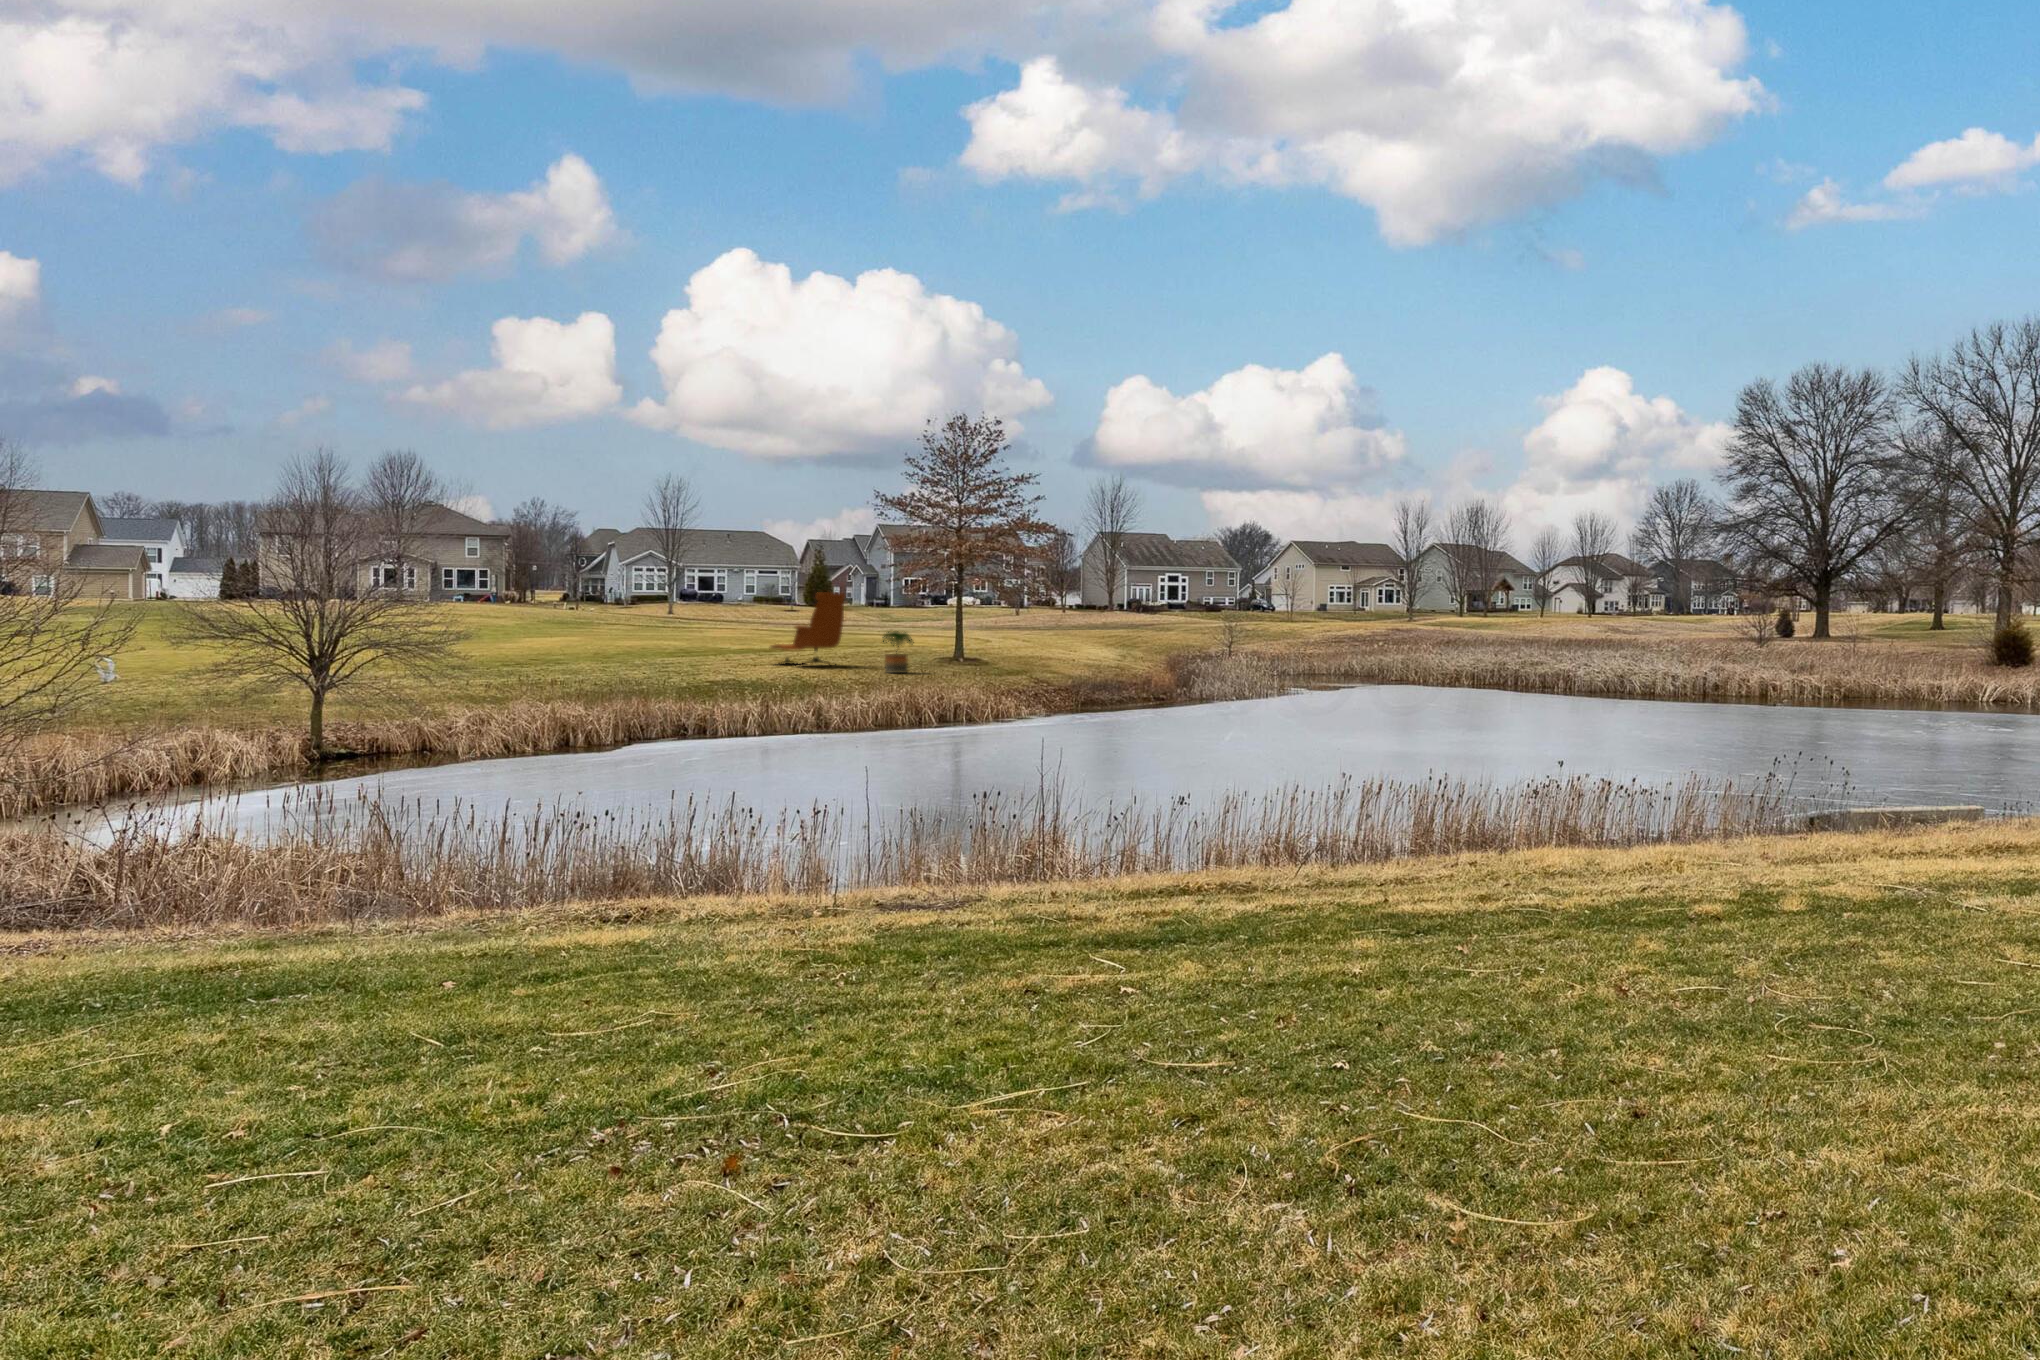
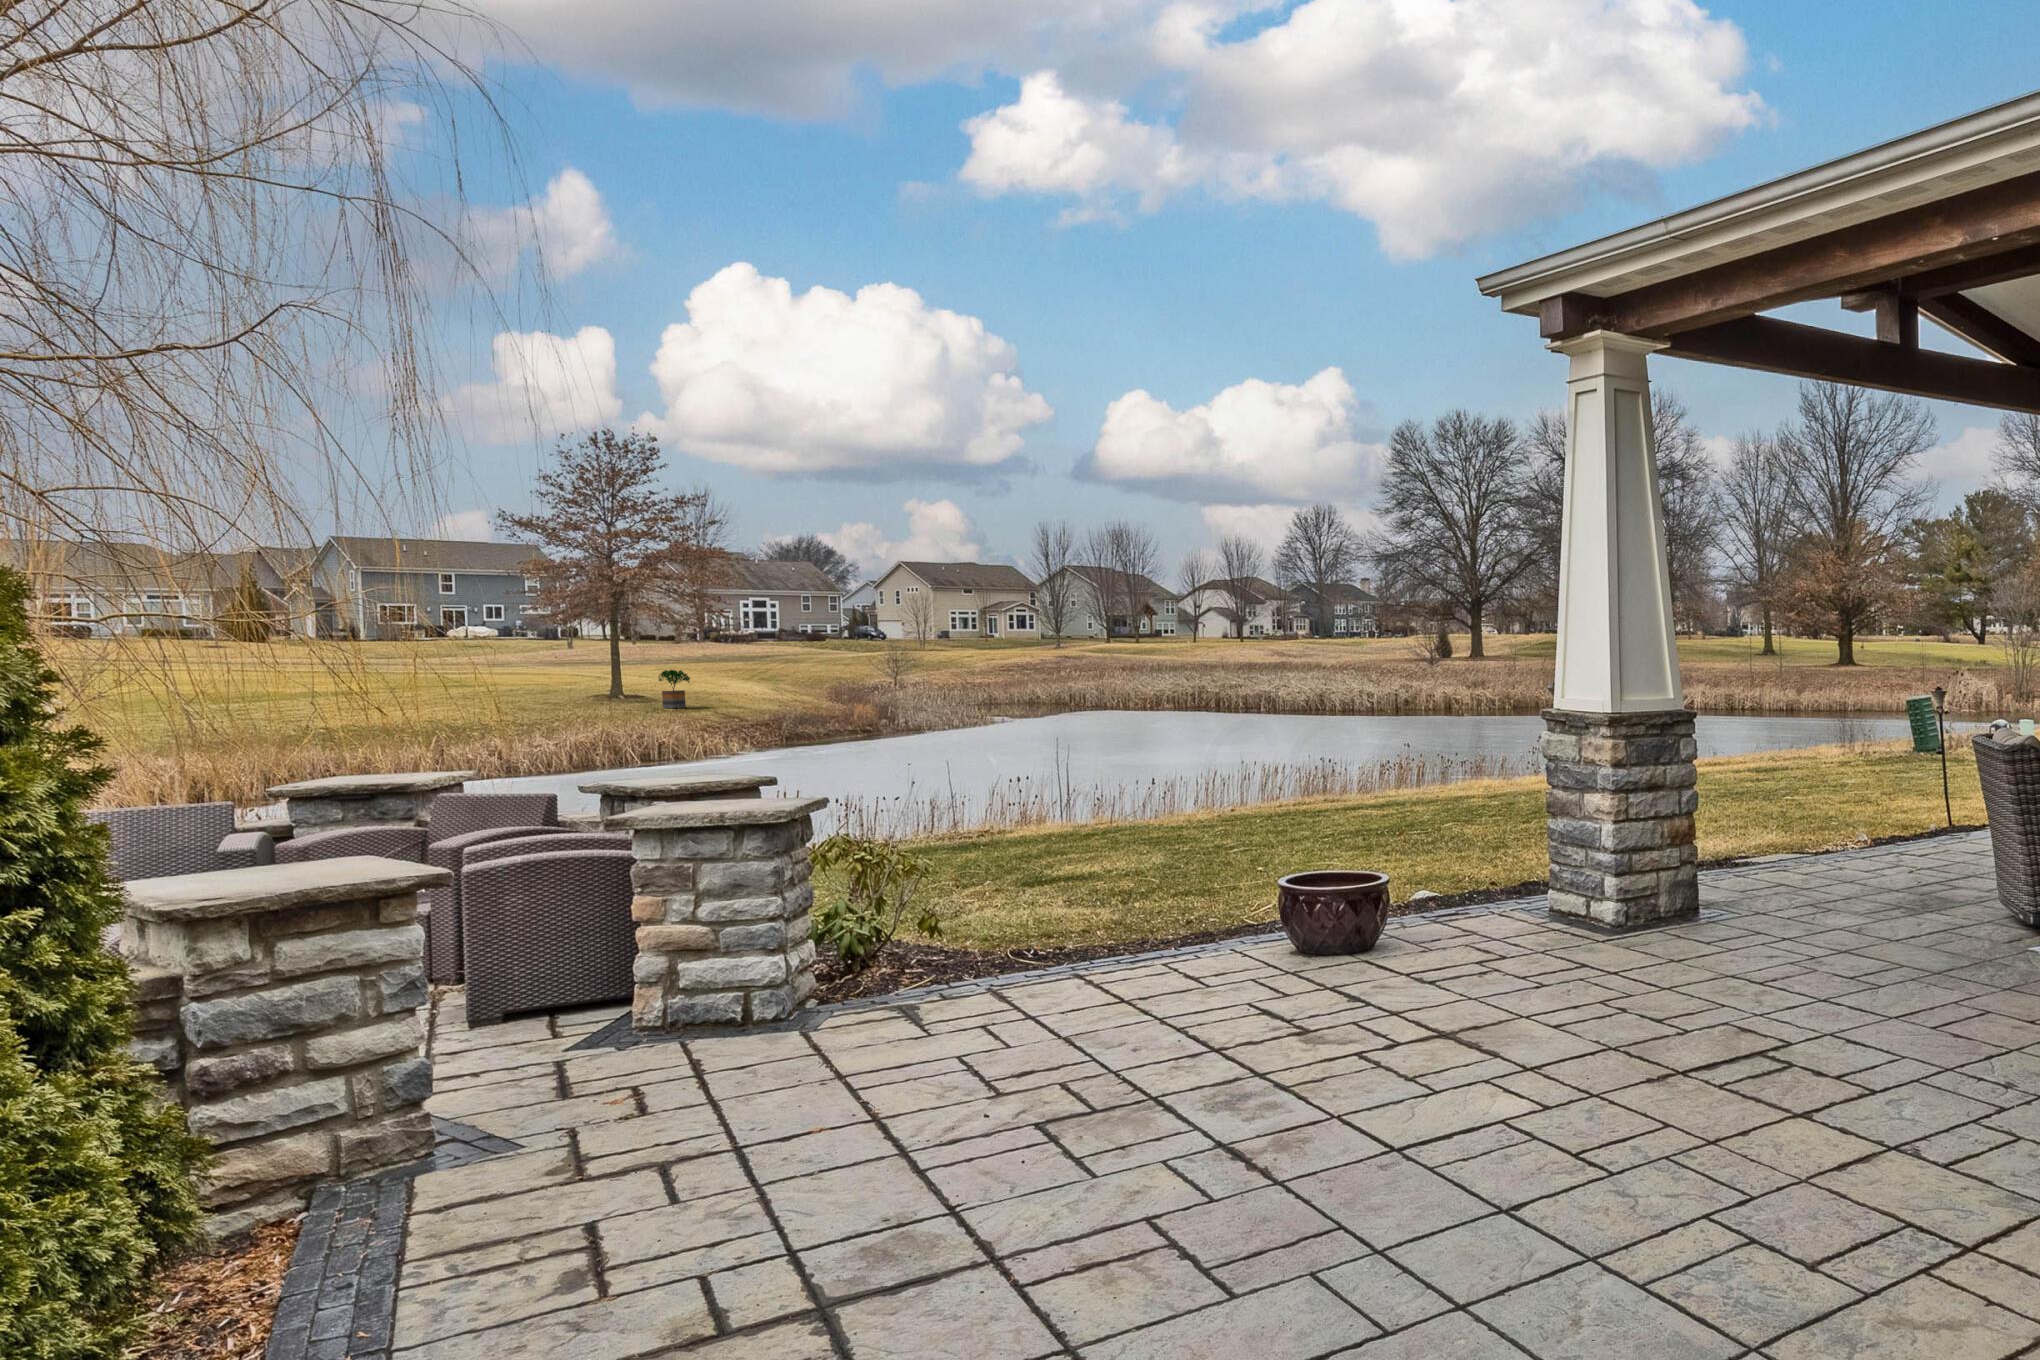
lounge chair: present [771,592,845,664] -> none [522,635,605,705]

